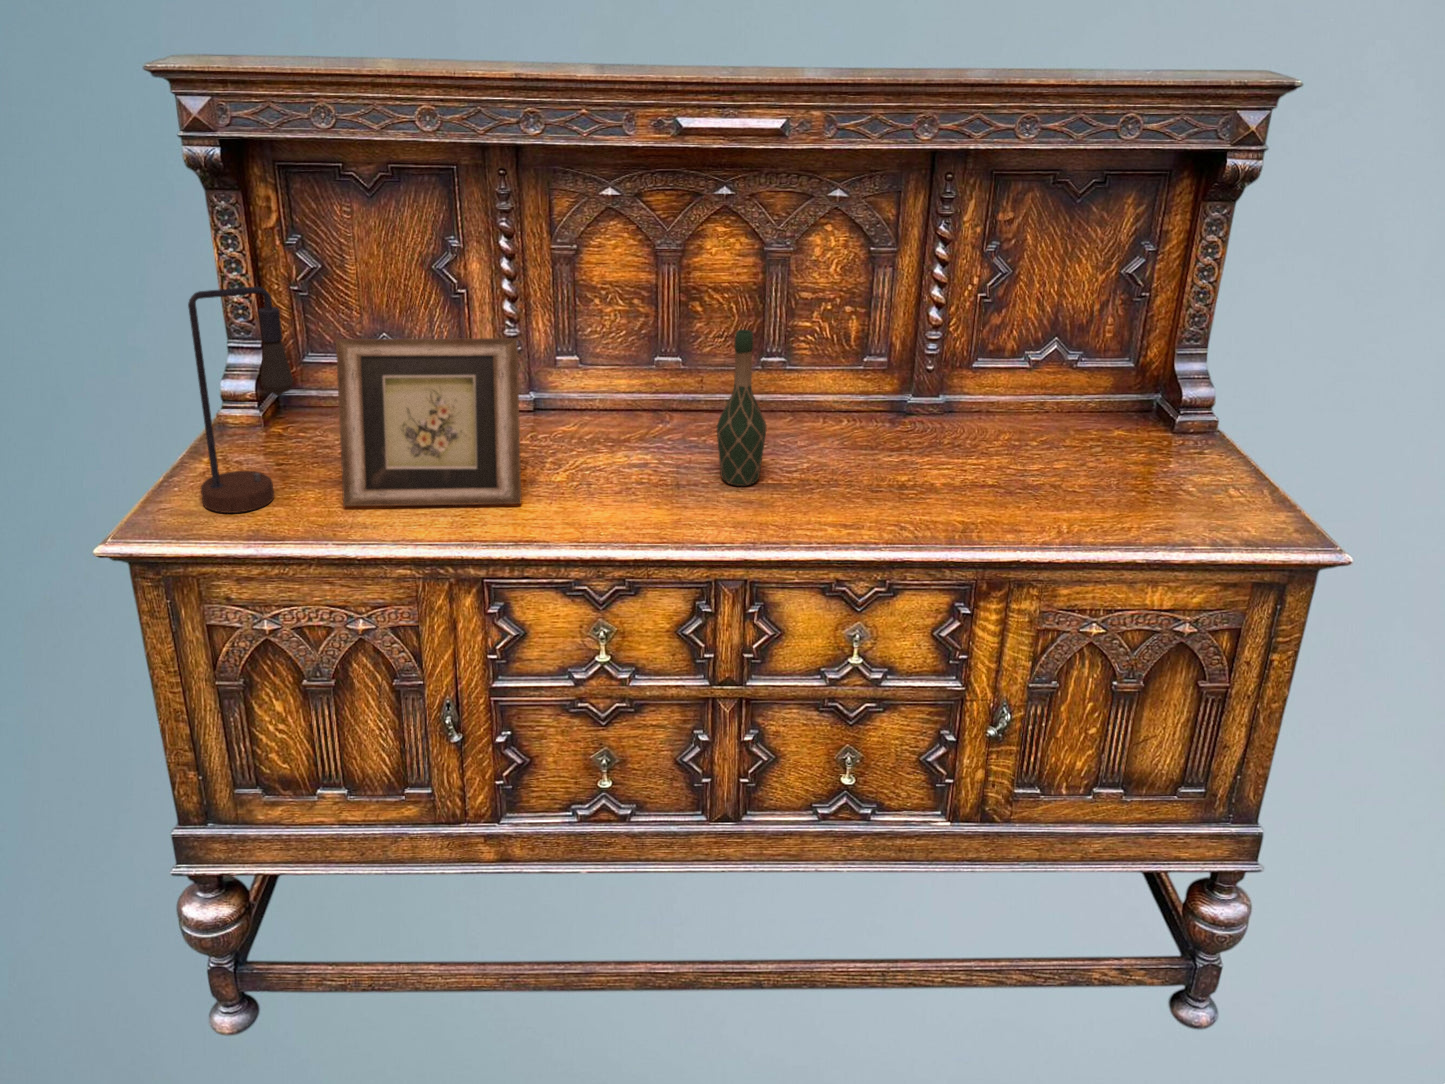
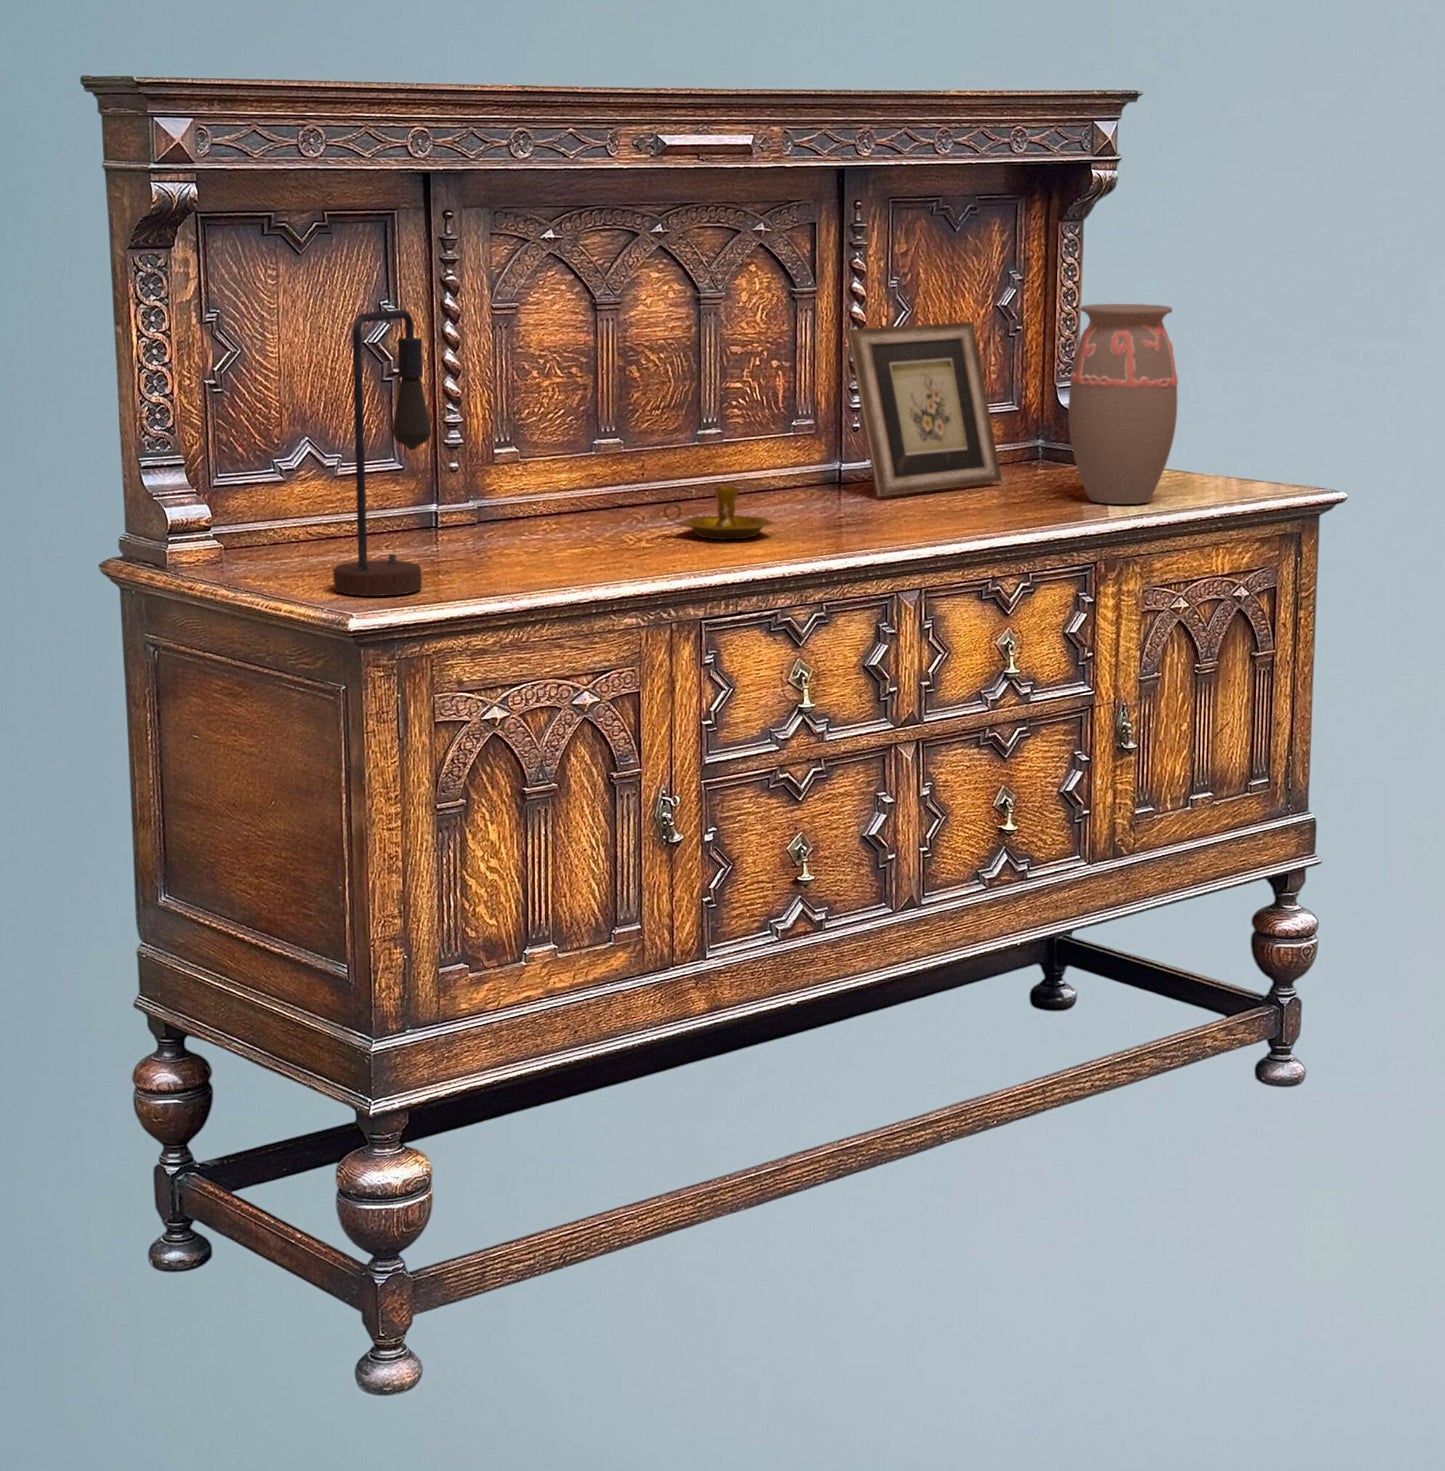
decorative vase: none [1033,317,1146,519] -> present [1068,304,1178,504]
wine bottle: present [717,329,767,486] -> none [787,345,843,525]
picture frame: present [336,338,521,506] -> present [847,322,1002,497]
candlestick: none [582,441,674,493] -> present [664,486,774,539]

